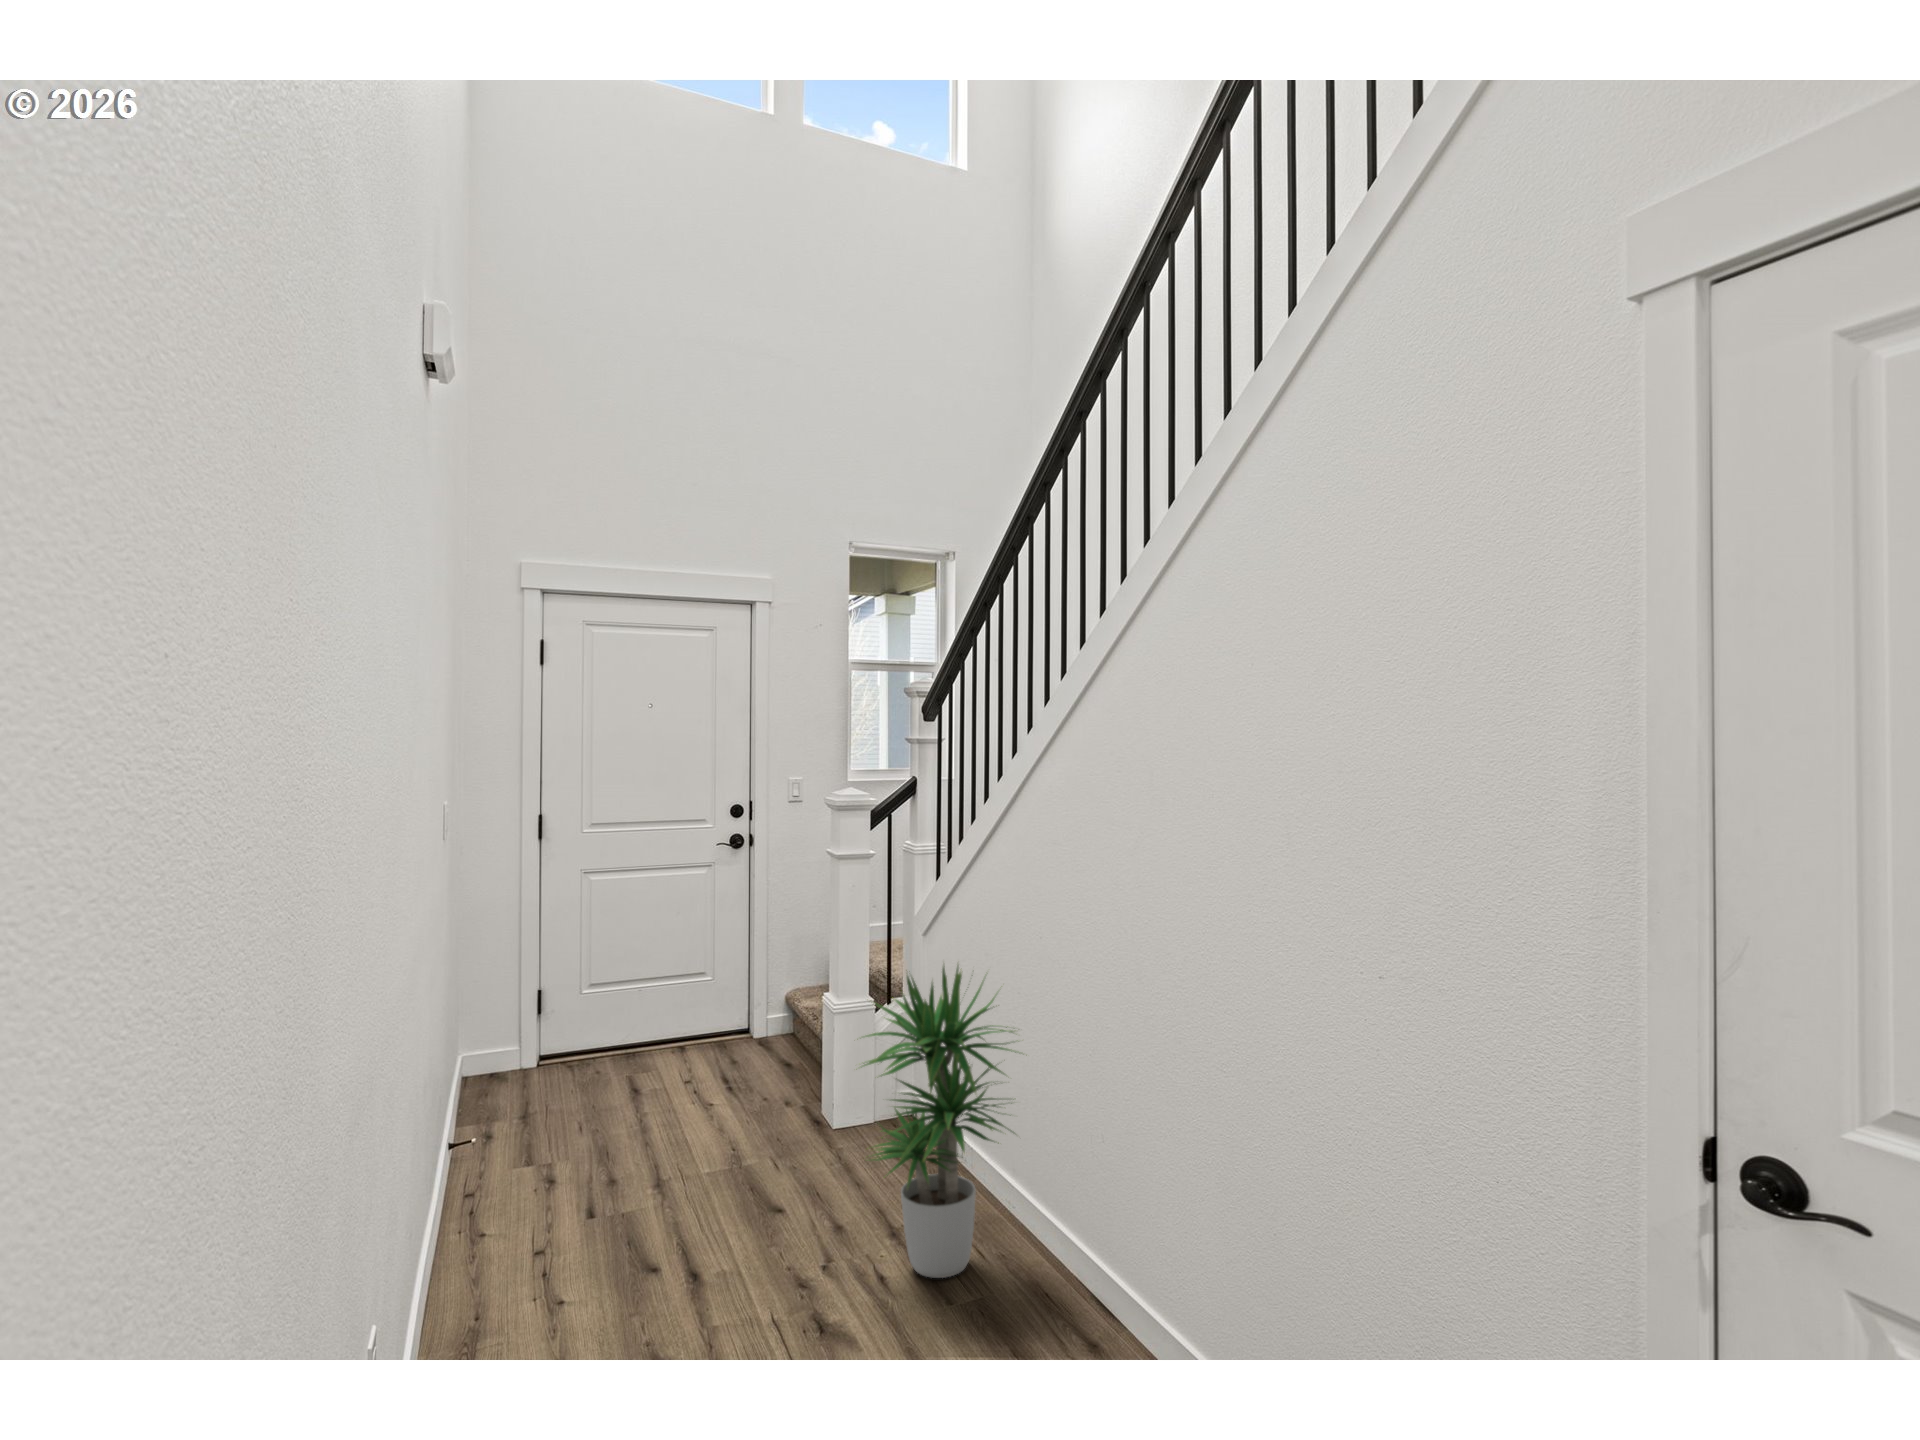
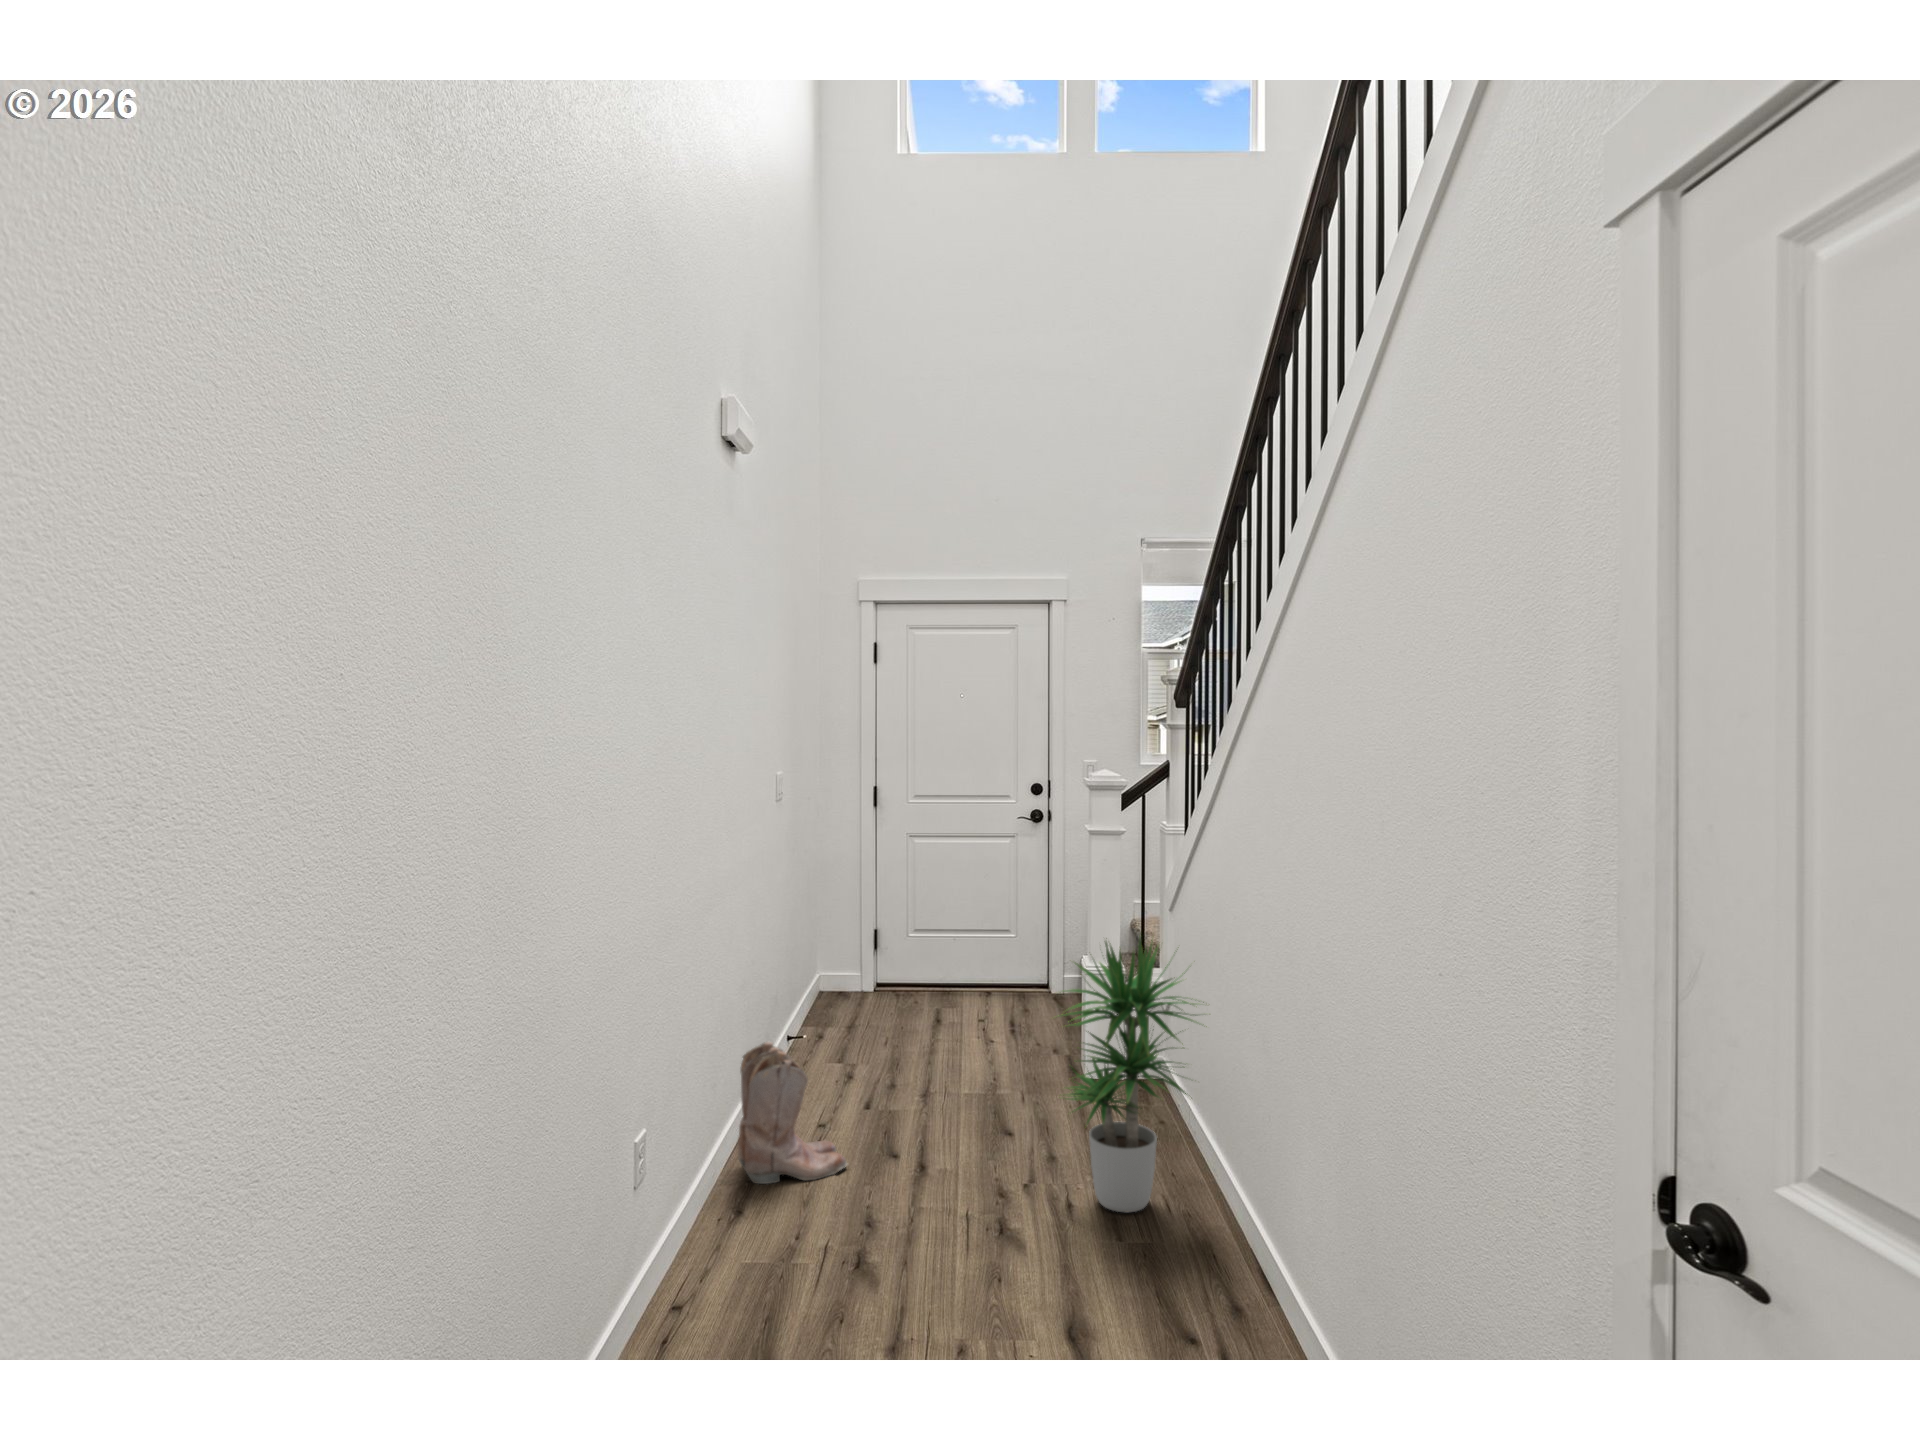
boots: none [442,1153,597,1345] -> present [738,1042,847,1184]

